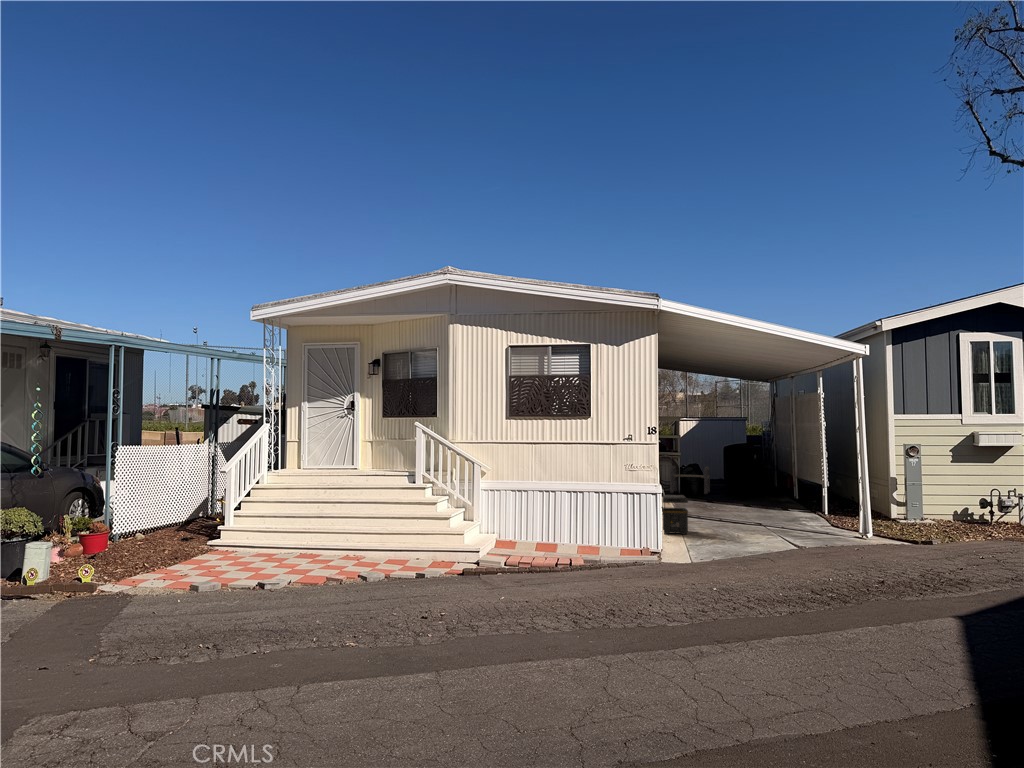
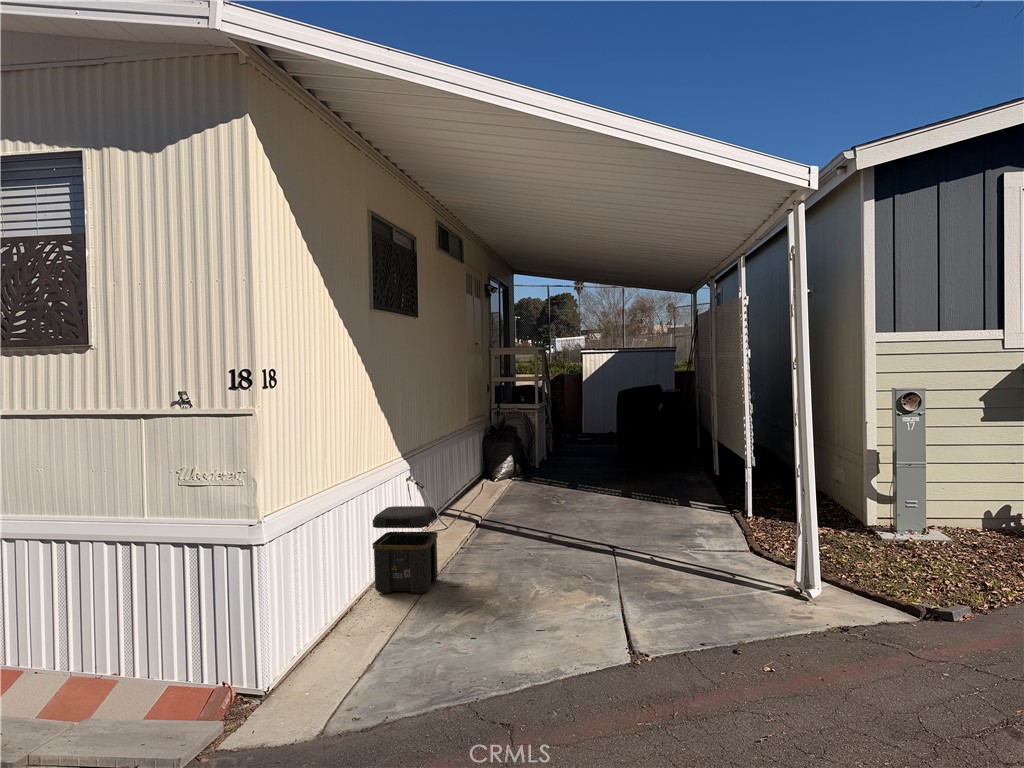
bench: present [670,466,710,494] -> none [533,426,596,471]

